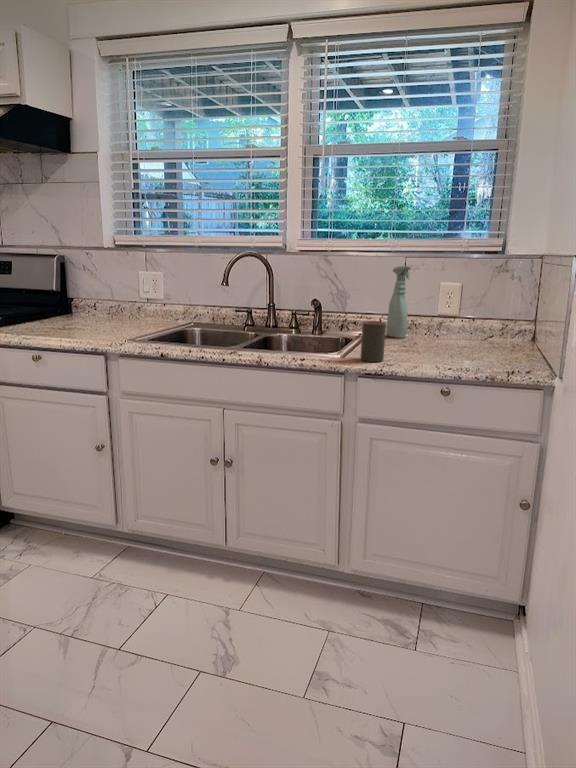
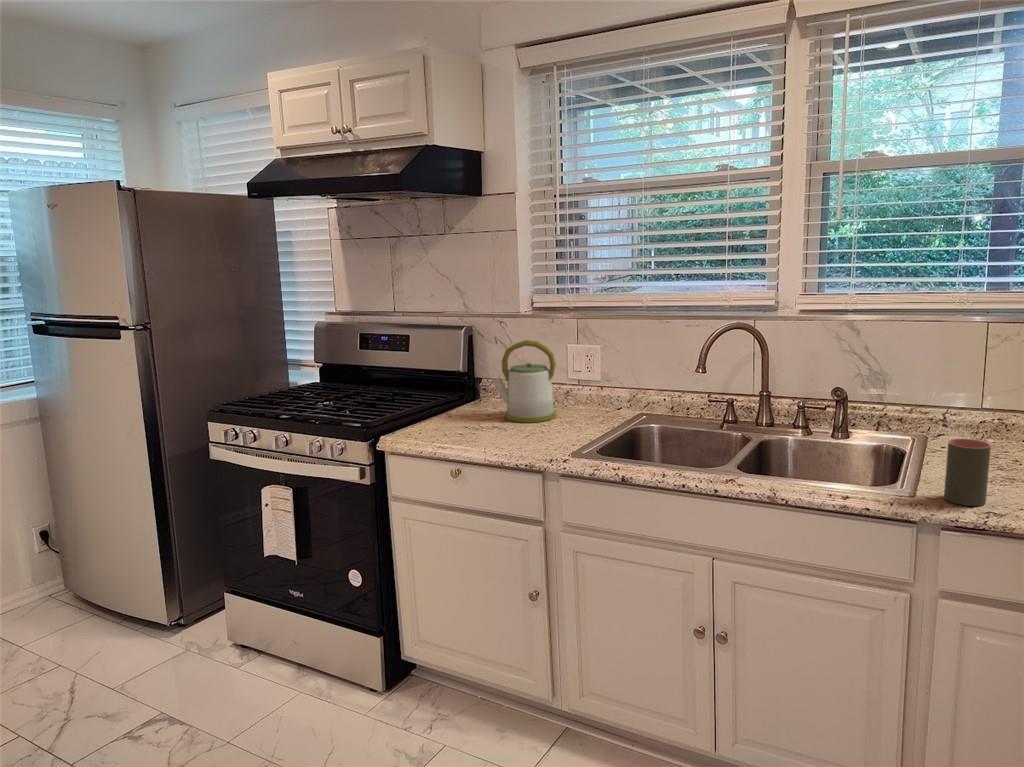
kettle: none [77,264,127,325] -> present [494,340,556,422]
spray bottle: present [386,266,411,338] -> none [956,336,1002,446]

